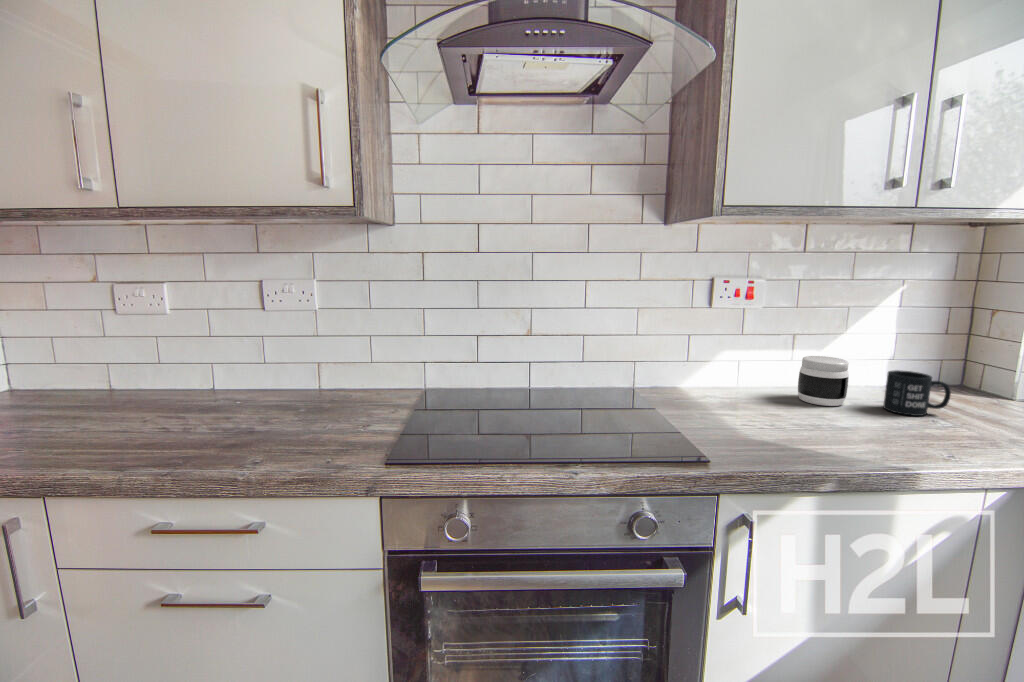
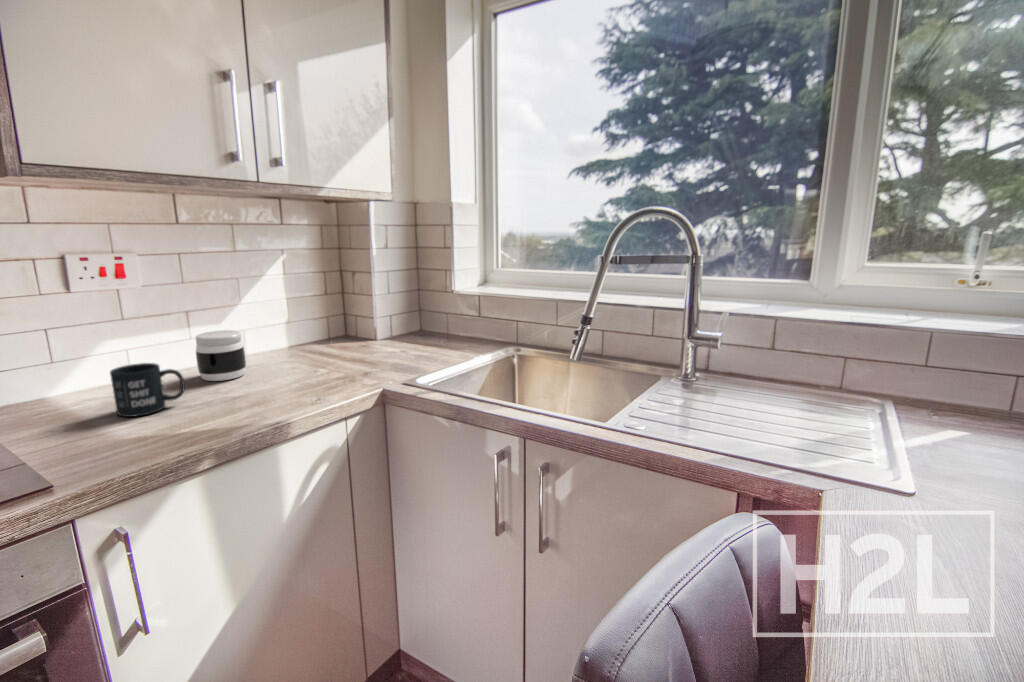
mug: present [883,370,951,416] -> present [110,363,185,417]

